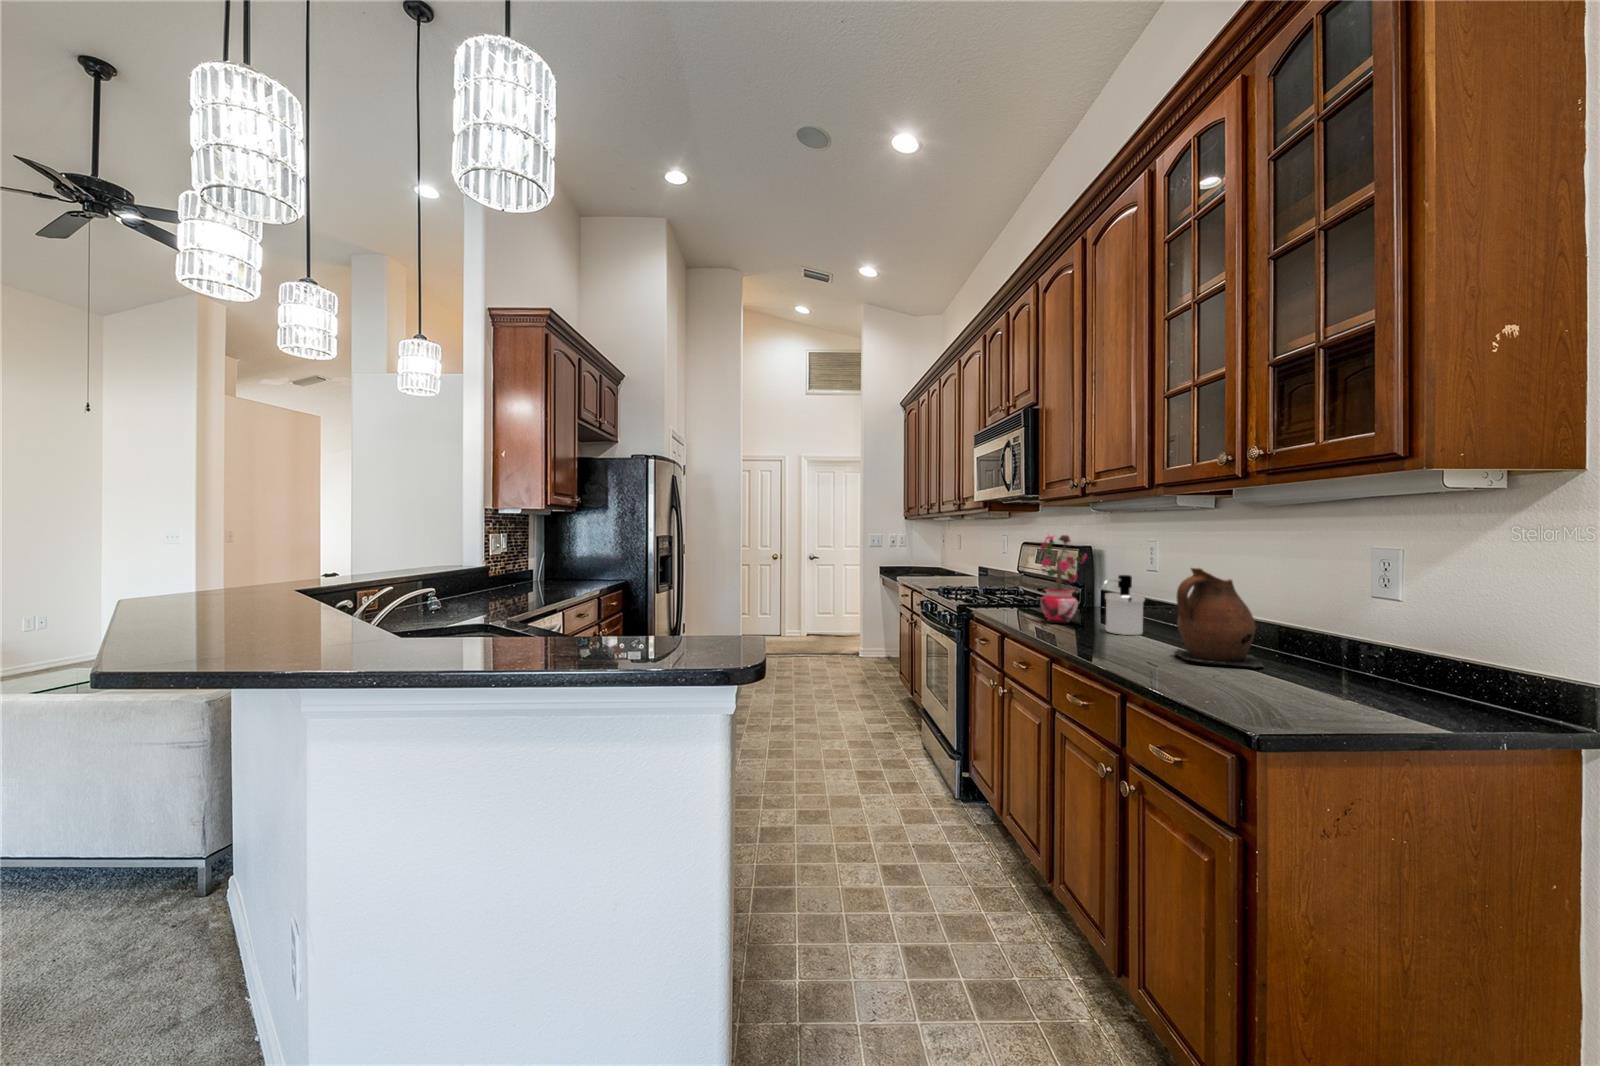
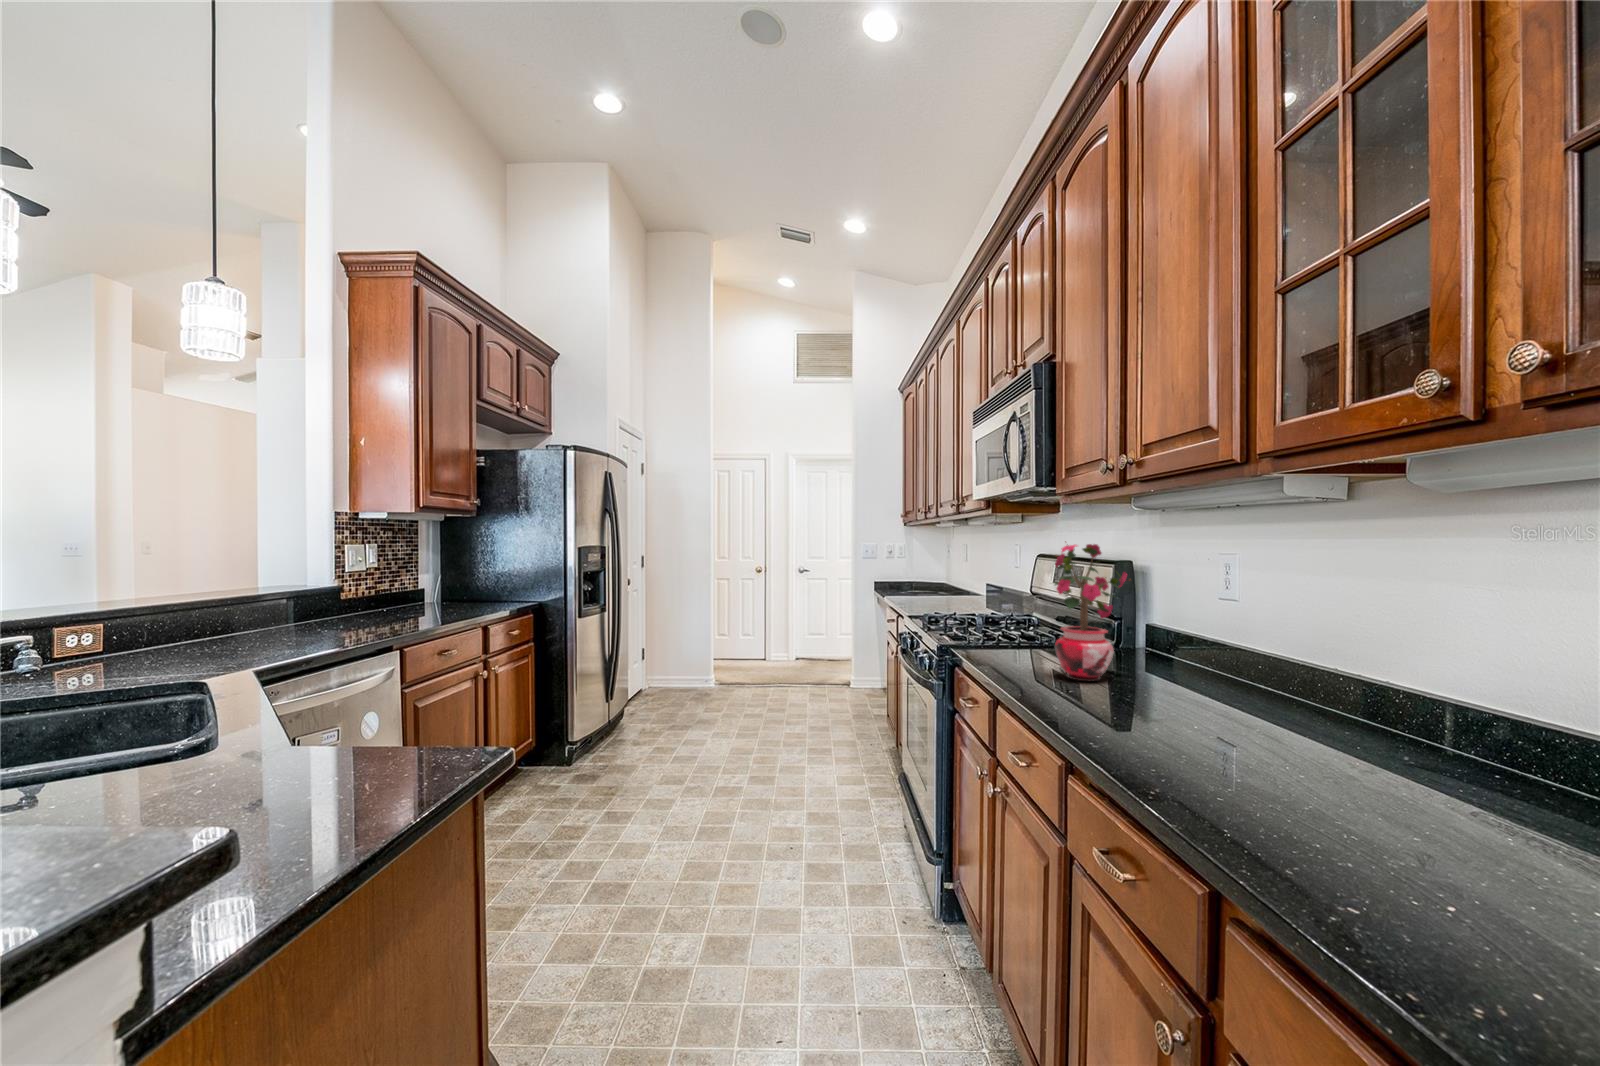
ceramic pitcher: present [1174,568,1264,669] -> none [1287,606,1505,822]
soap dispenser: present [1102,575,1145,635] -> none [1152,609,1225,711]

